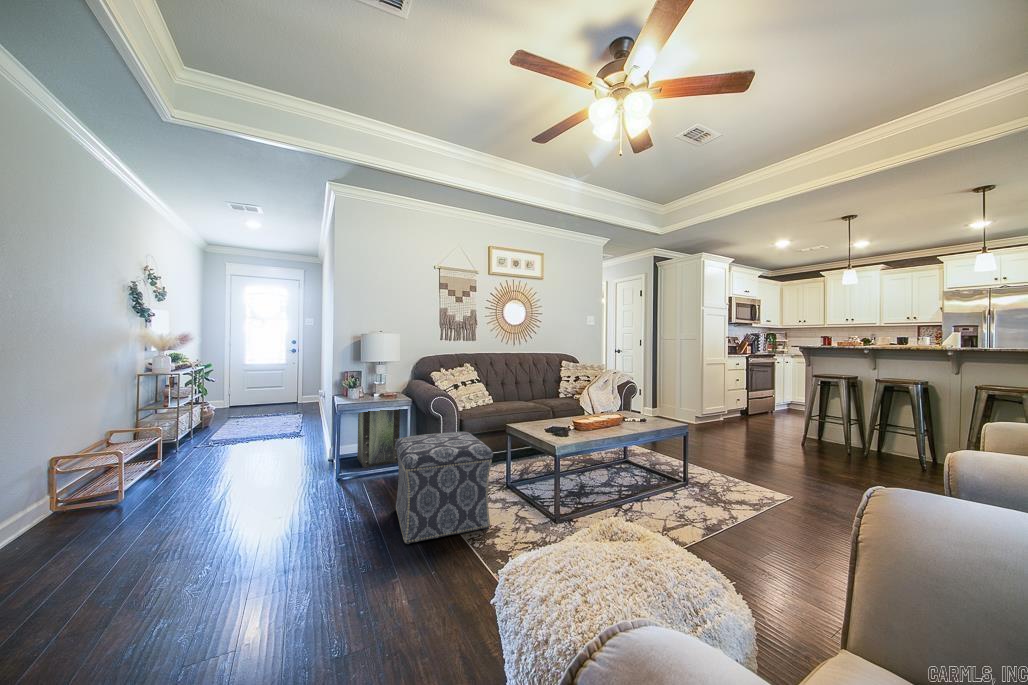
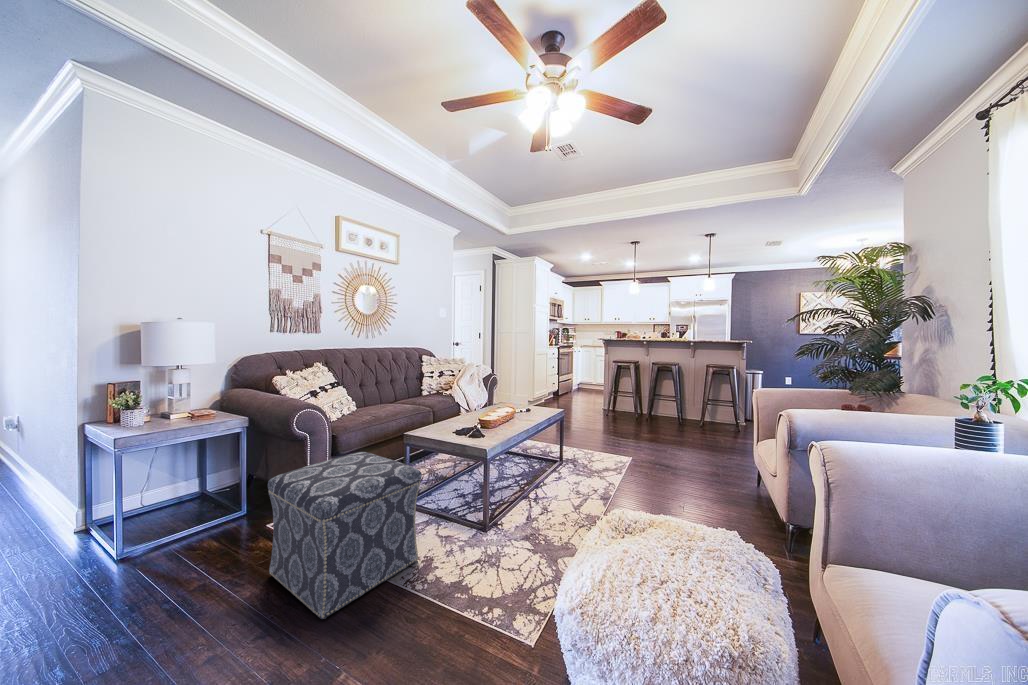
storage box: present [357,409,400,467] -> none [136,422,223,528]

